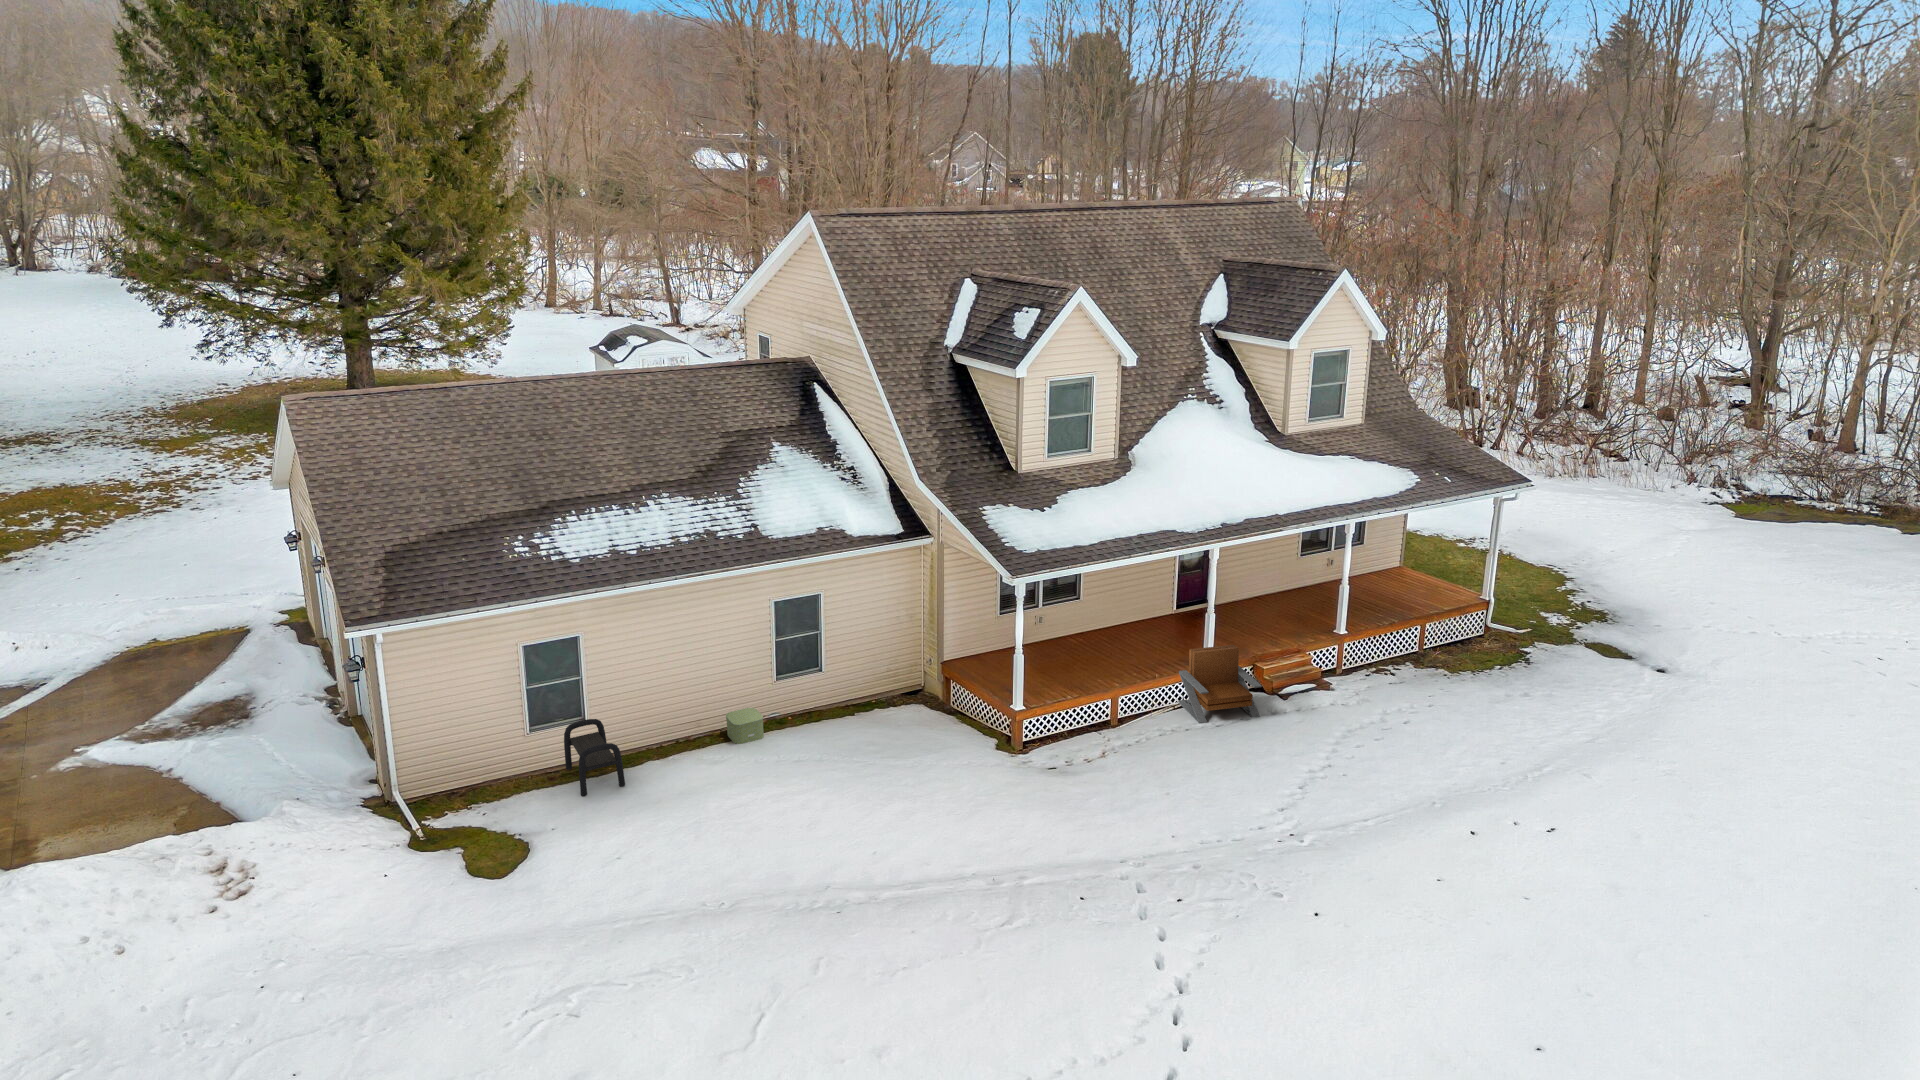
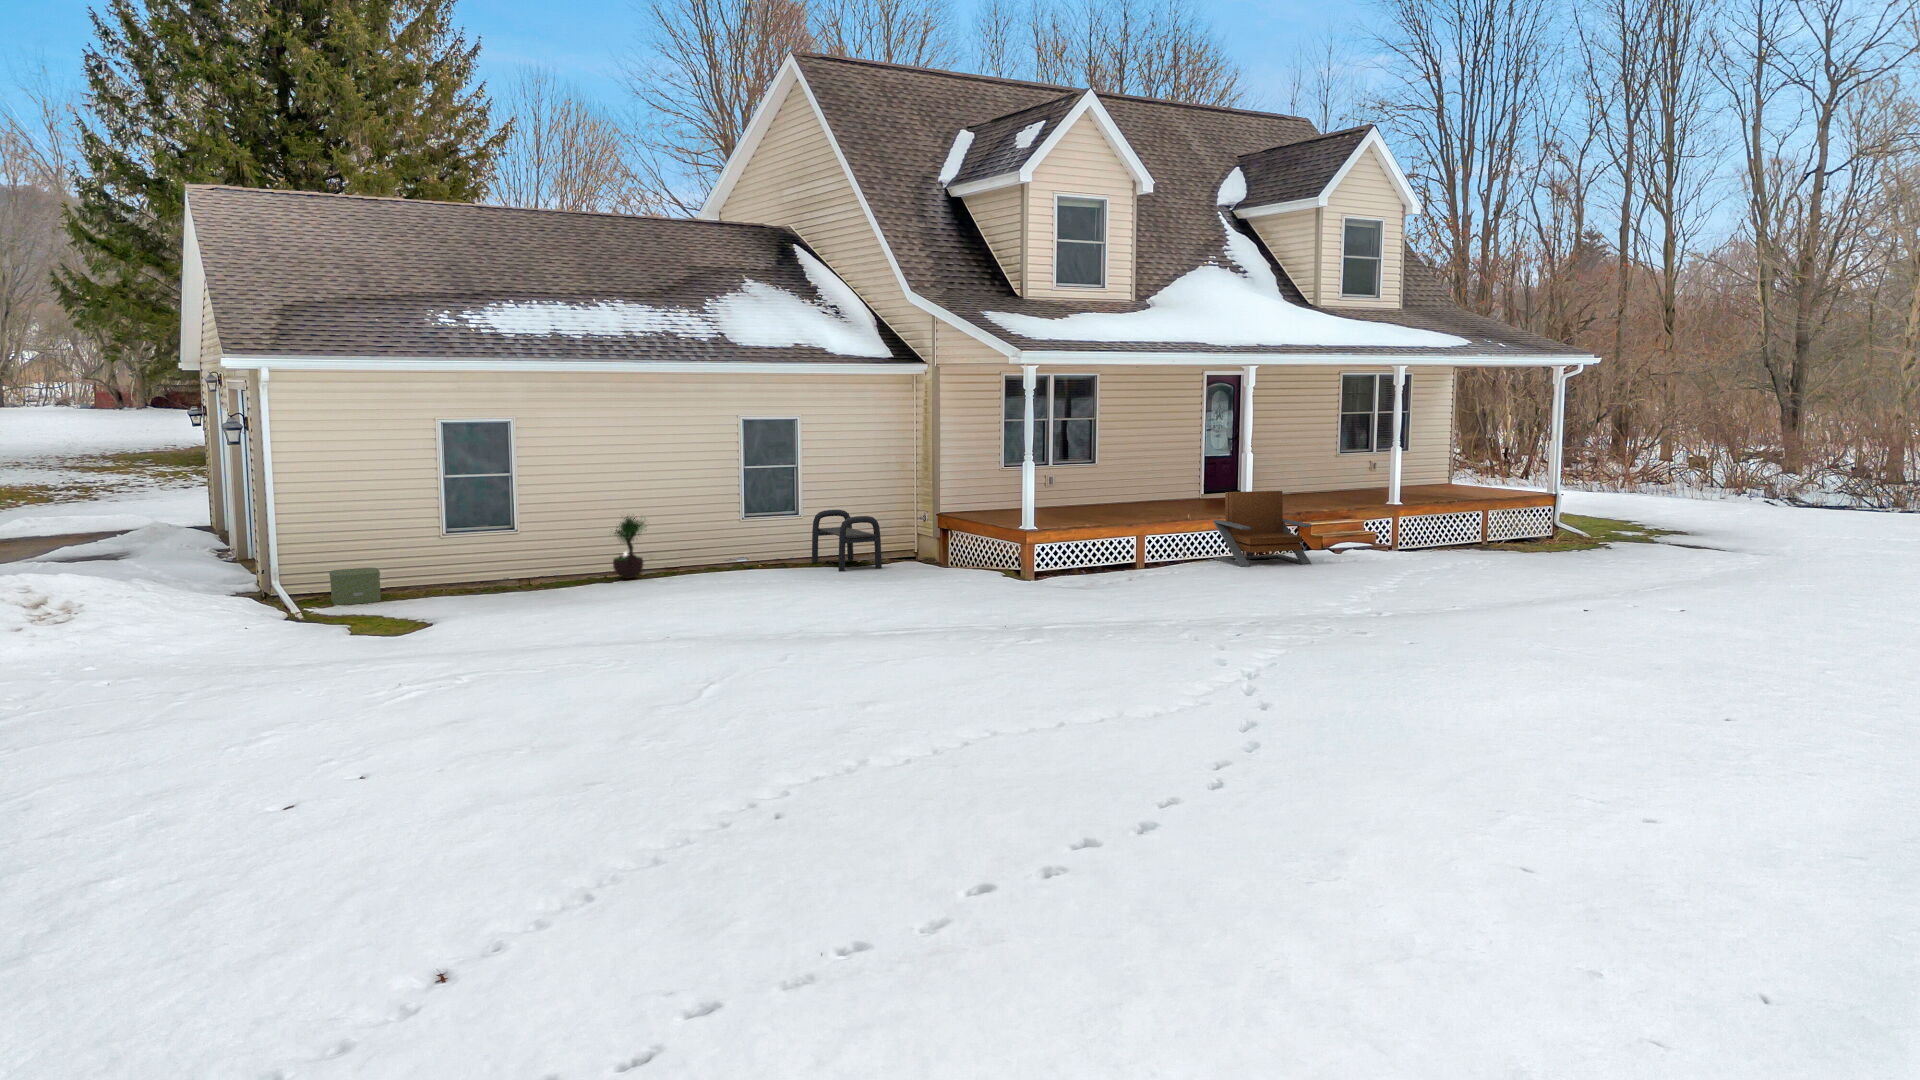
potted tree: none [666,699,699,750] -> present [613,516,645,579]
storage box: present [726,708,764,744] -> present [329,568,381,605]
bench: present [564,719,625,797] -> present [812,510,882,572]

